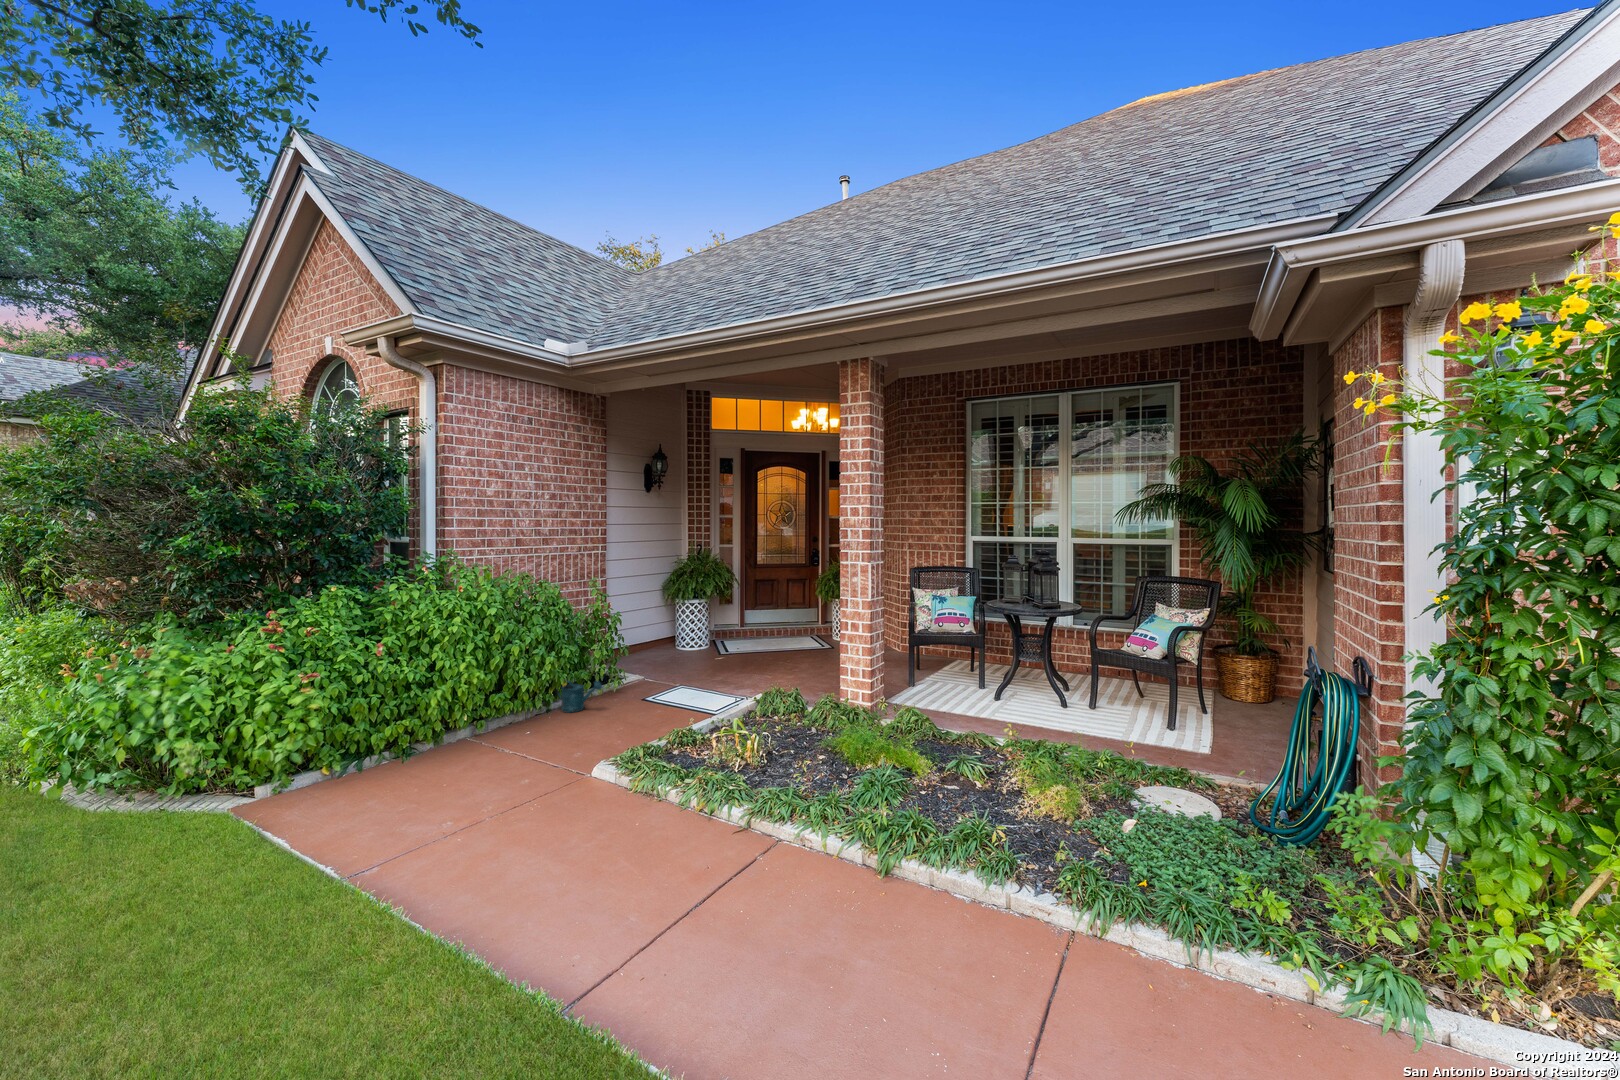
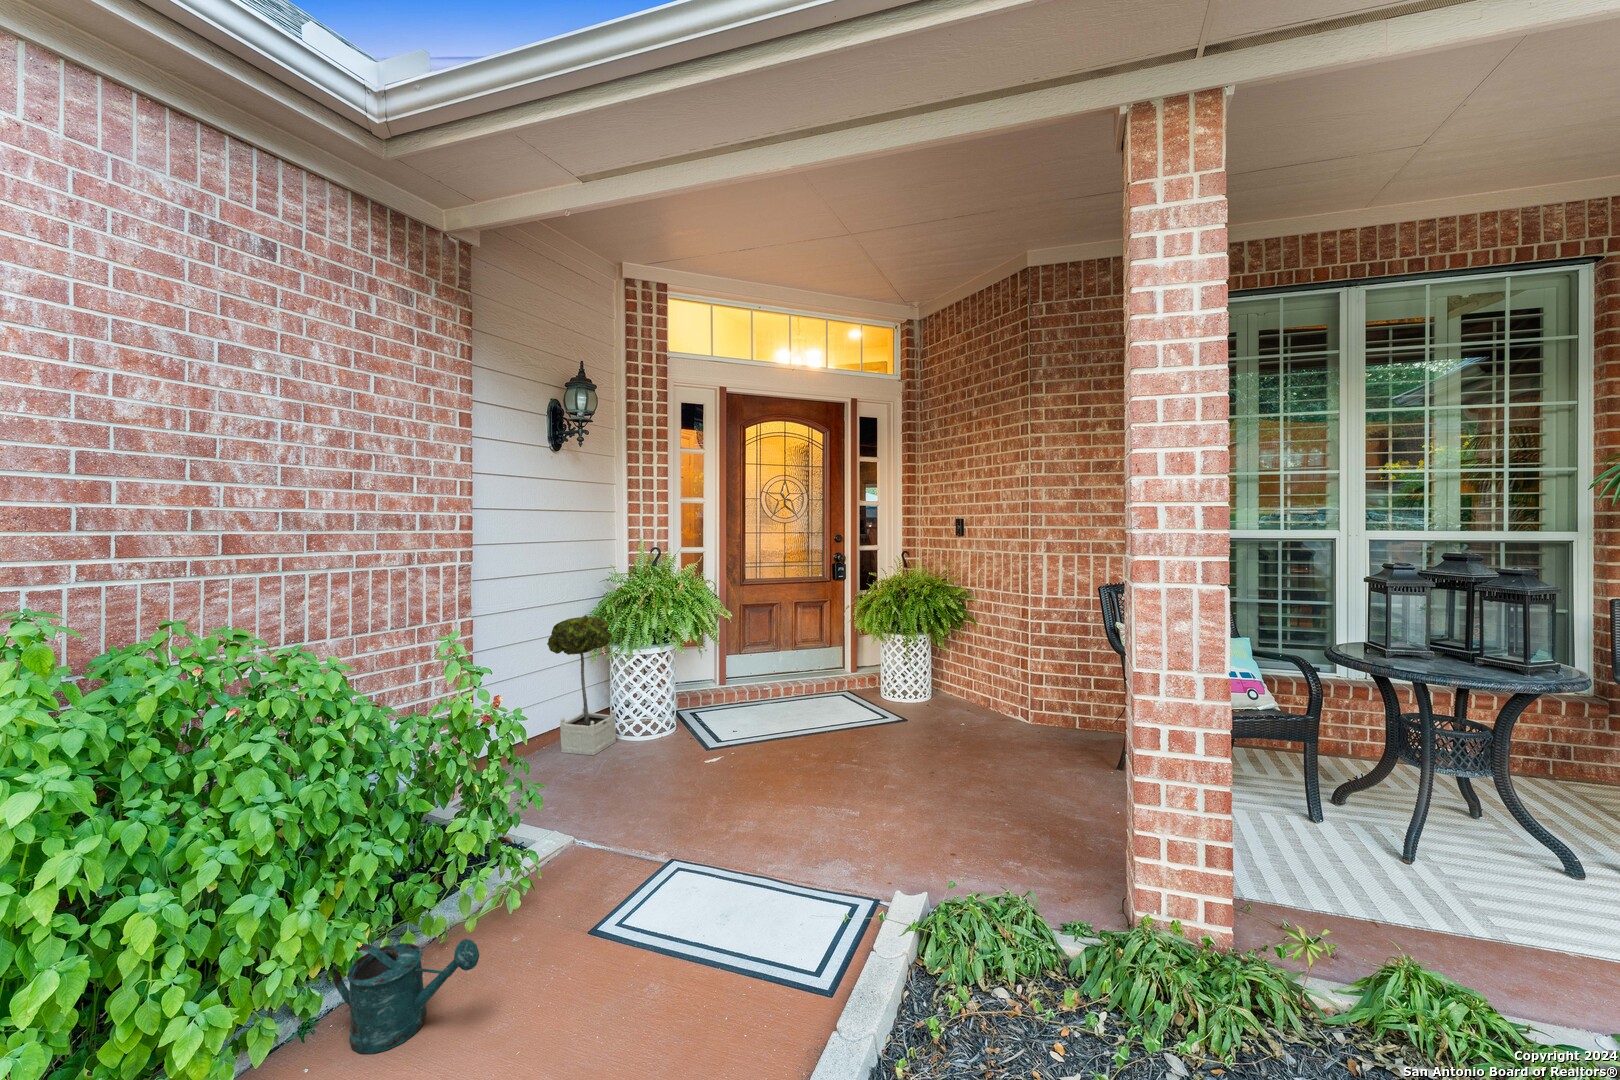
potted tree: none [642,580,677,654] -> present [547,615,616,755]

